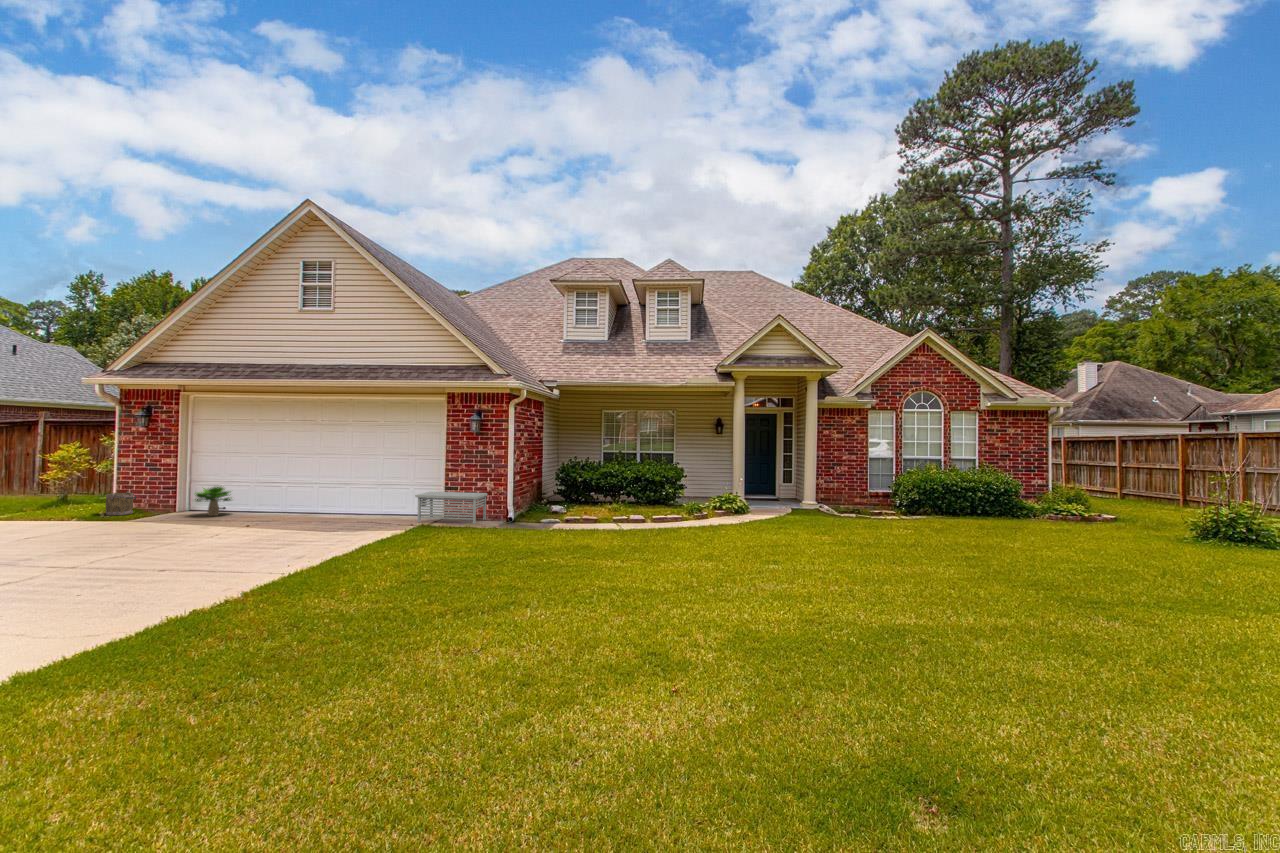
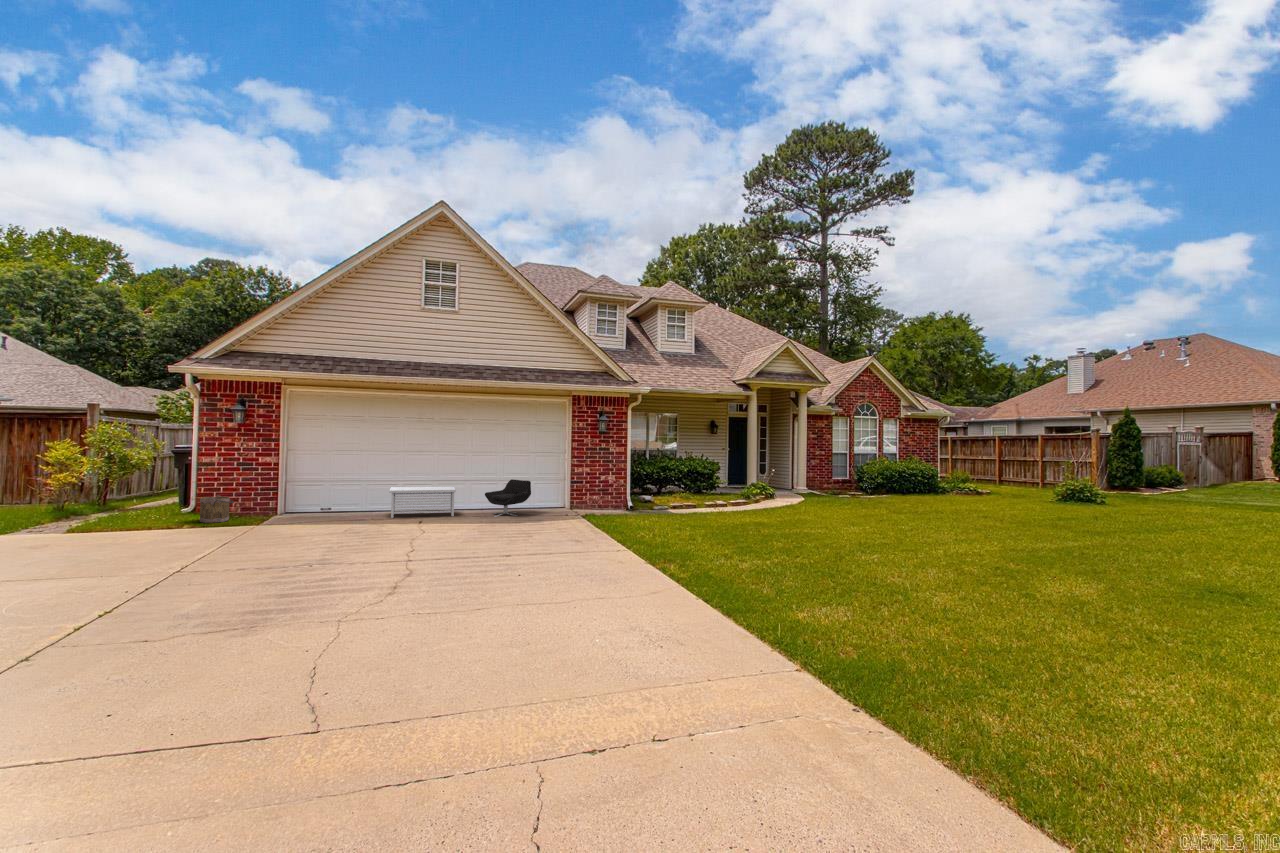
lounge chair: none [346,483,395,521] -> present [485,479,531,517]
potted plant: present [195,486,231,516] -> none [310,484,355,518]
storage bench: present [415,492,487,524] -> present [389,487,456,518]

